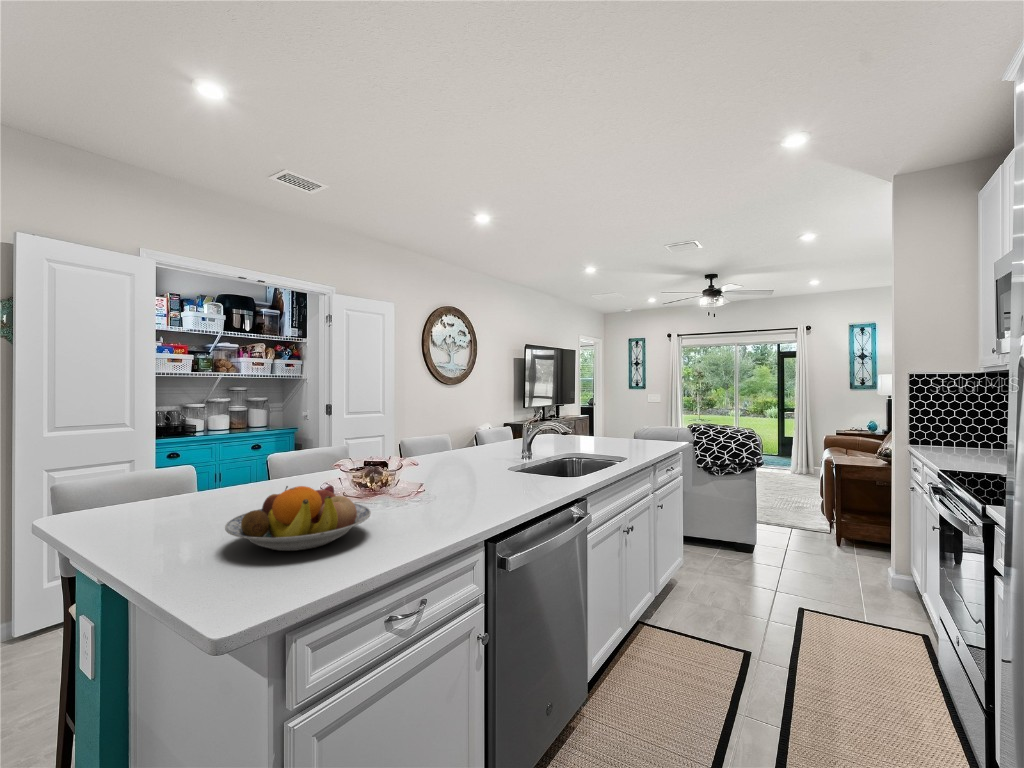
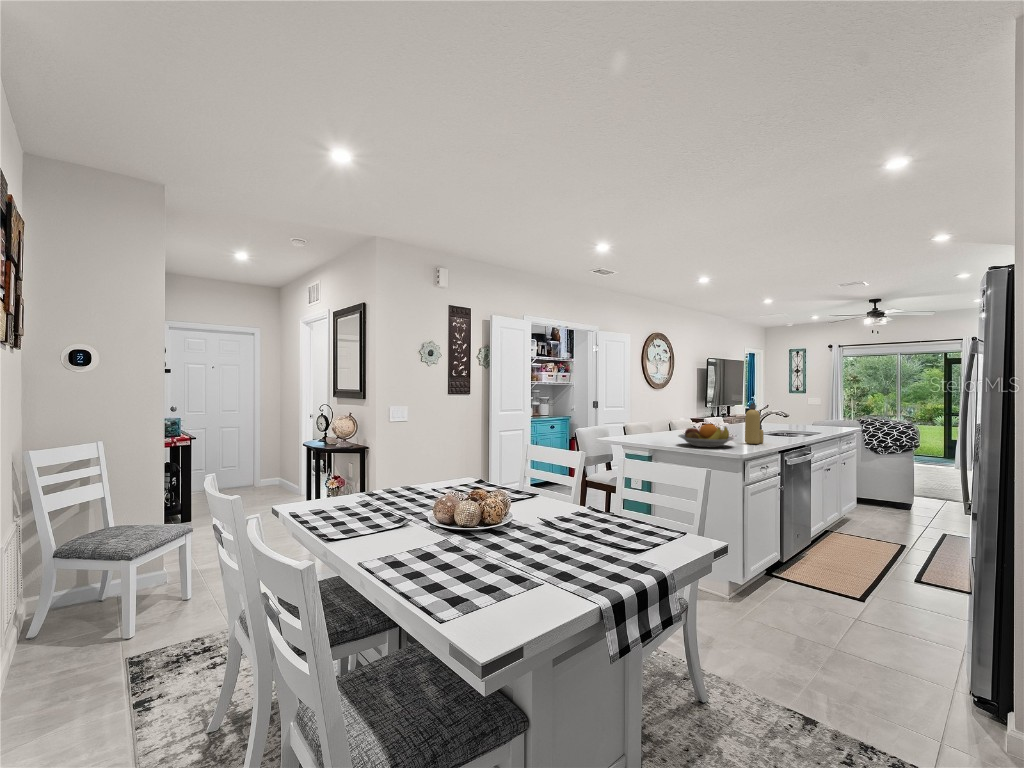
bottle: none [424,425,469,520] -> present [745,403,764,444]

